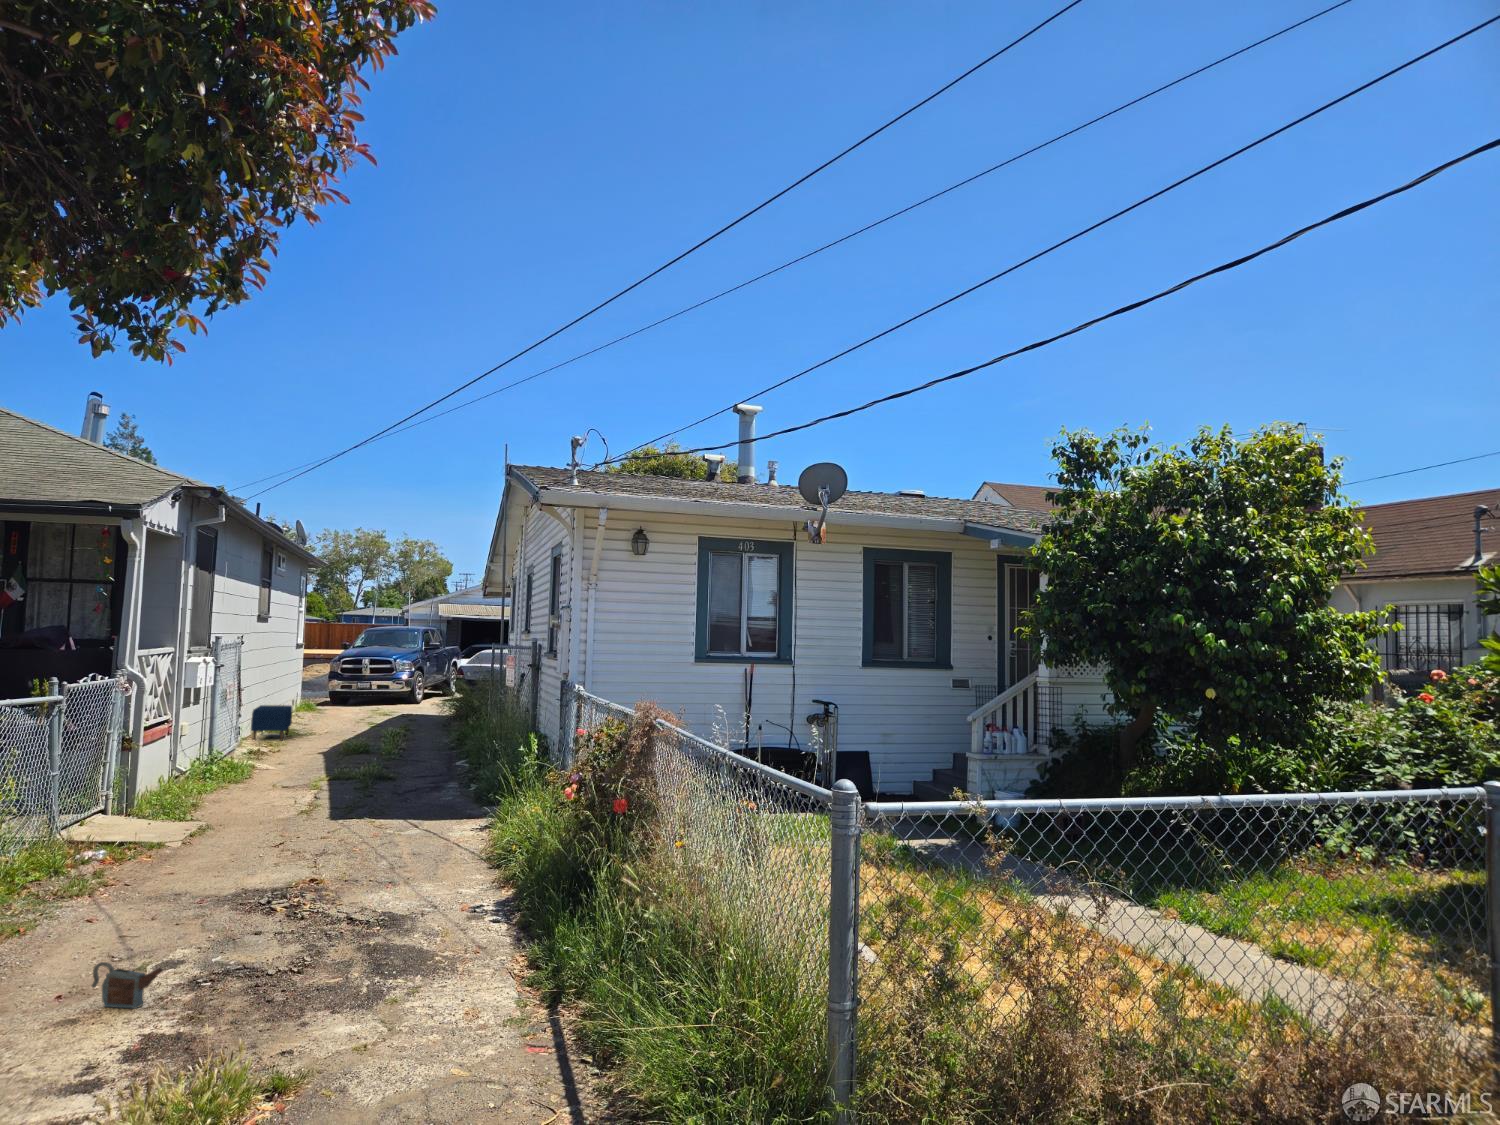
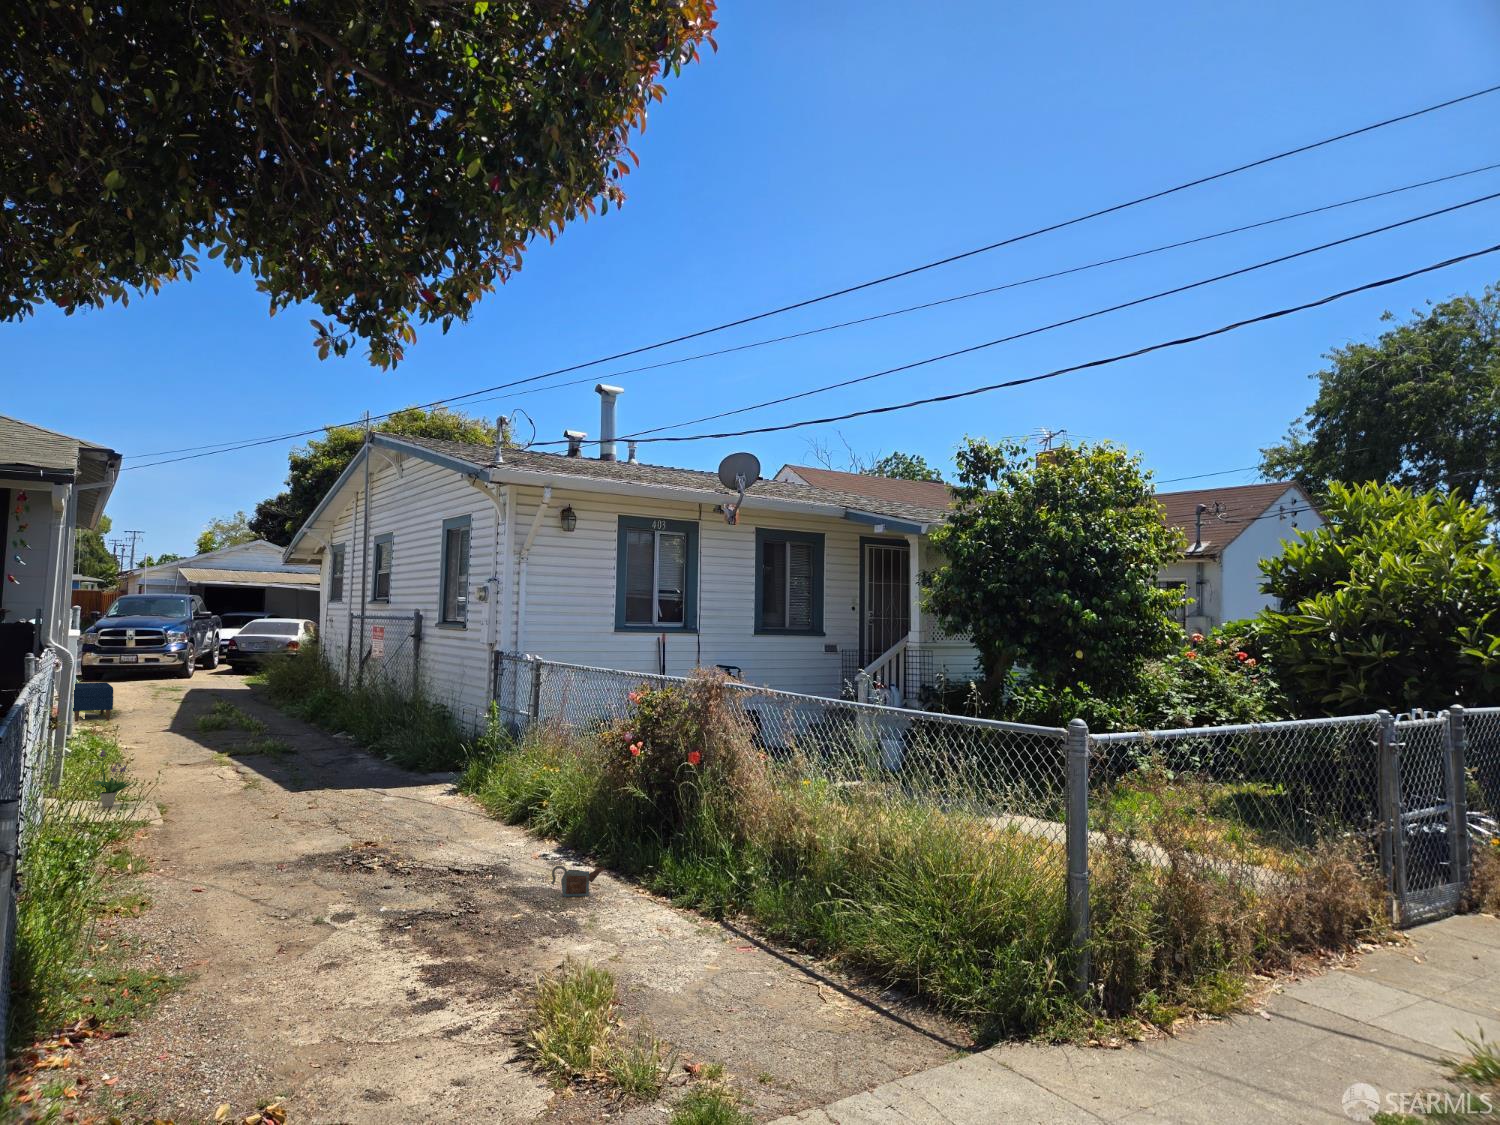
potted plant: none [114,768,165,826] -> present [90,750,132,807]
watering can: present [92,962,163,1009] -> present [551,866,605,897]

